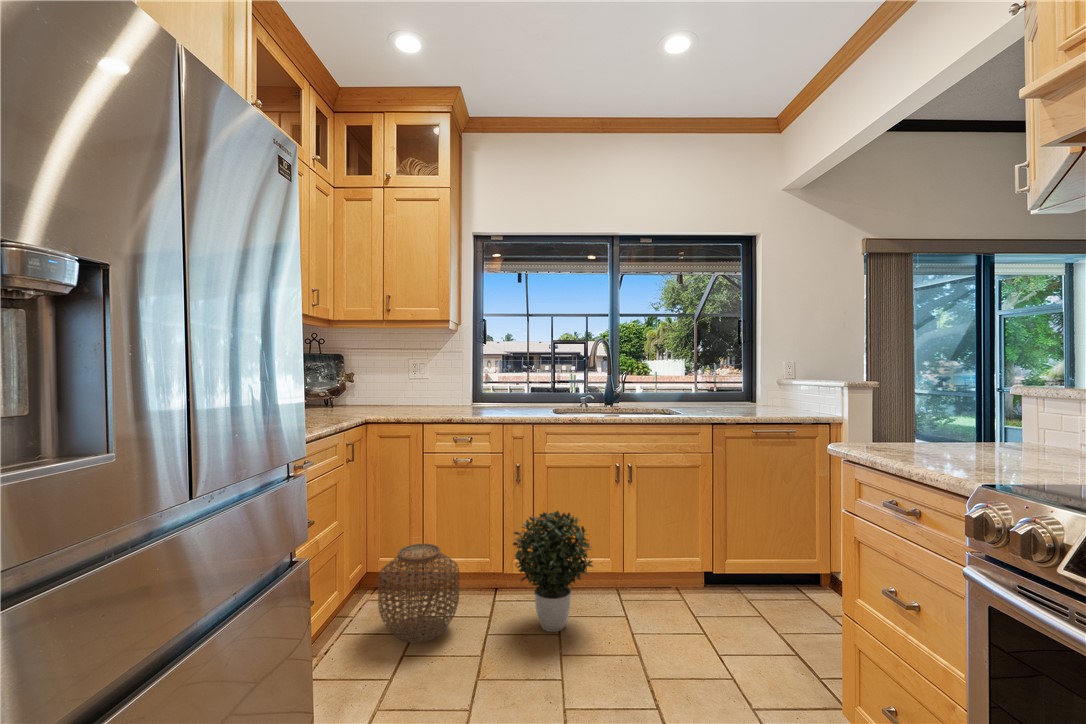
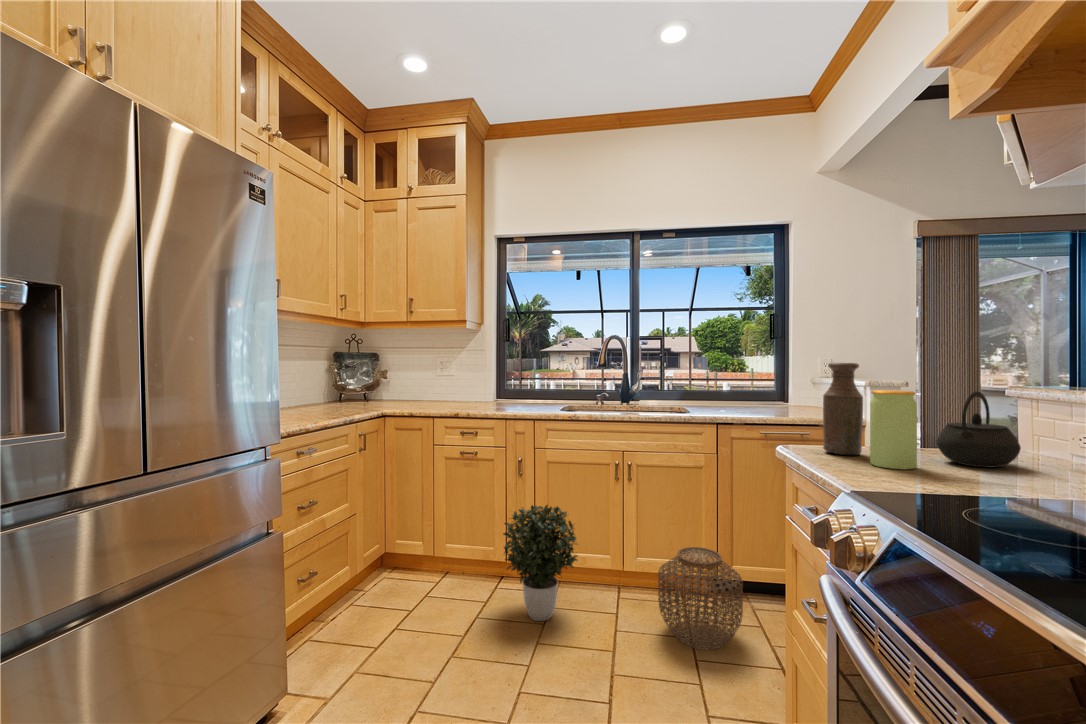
bottle: none [873,366,911,451] -> present [823,363,863,455]
jar: none [932,391,977,463] -> present [870,390,917,469]
kettle: none [976,391,1053,459] -> present [936,391,1021,468]
woven basket: present [378,544,459,643] -> present [658,547,743,650]

